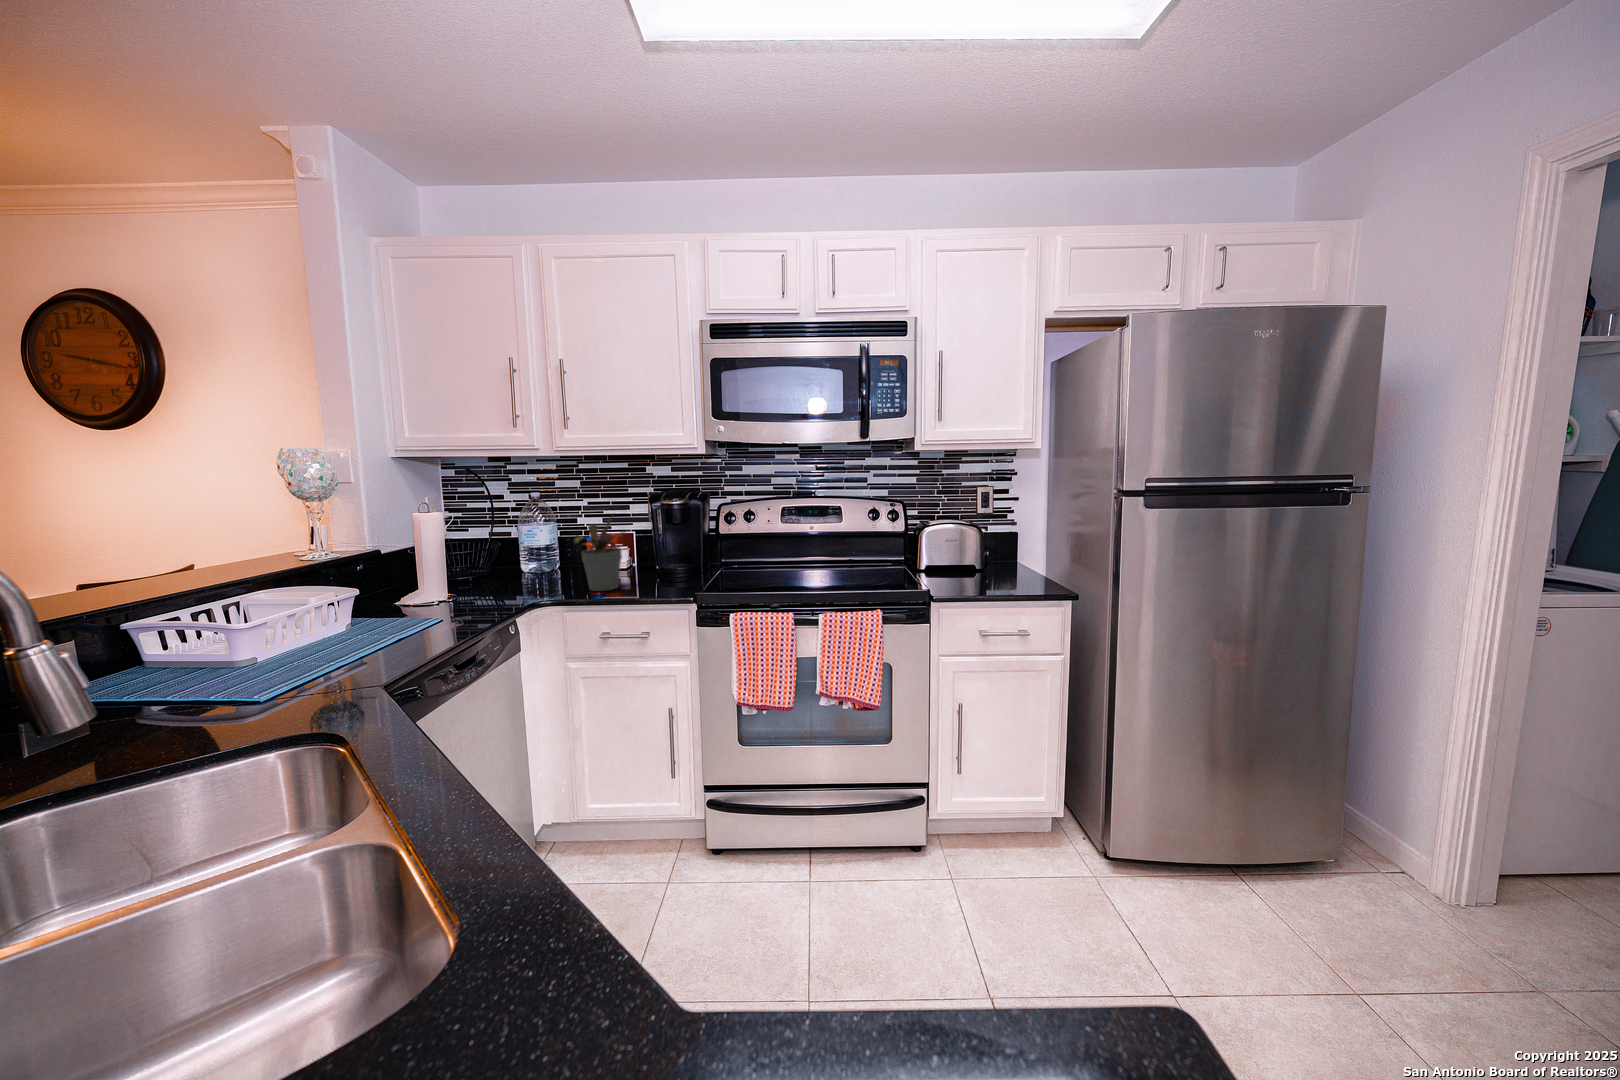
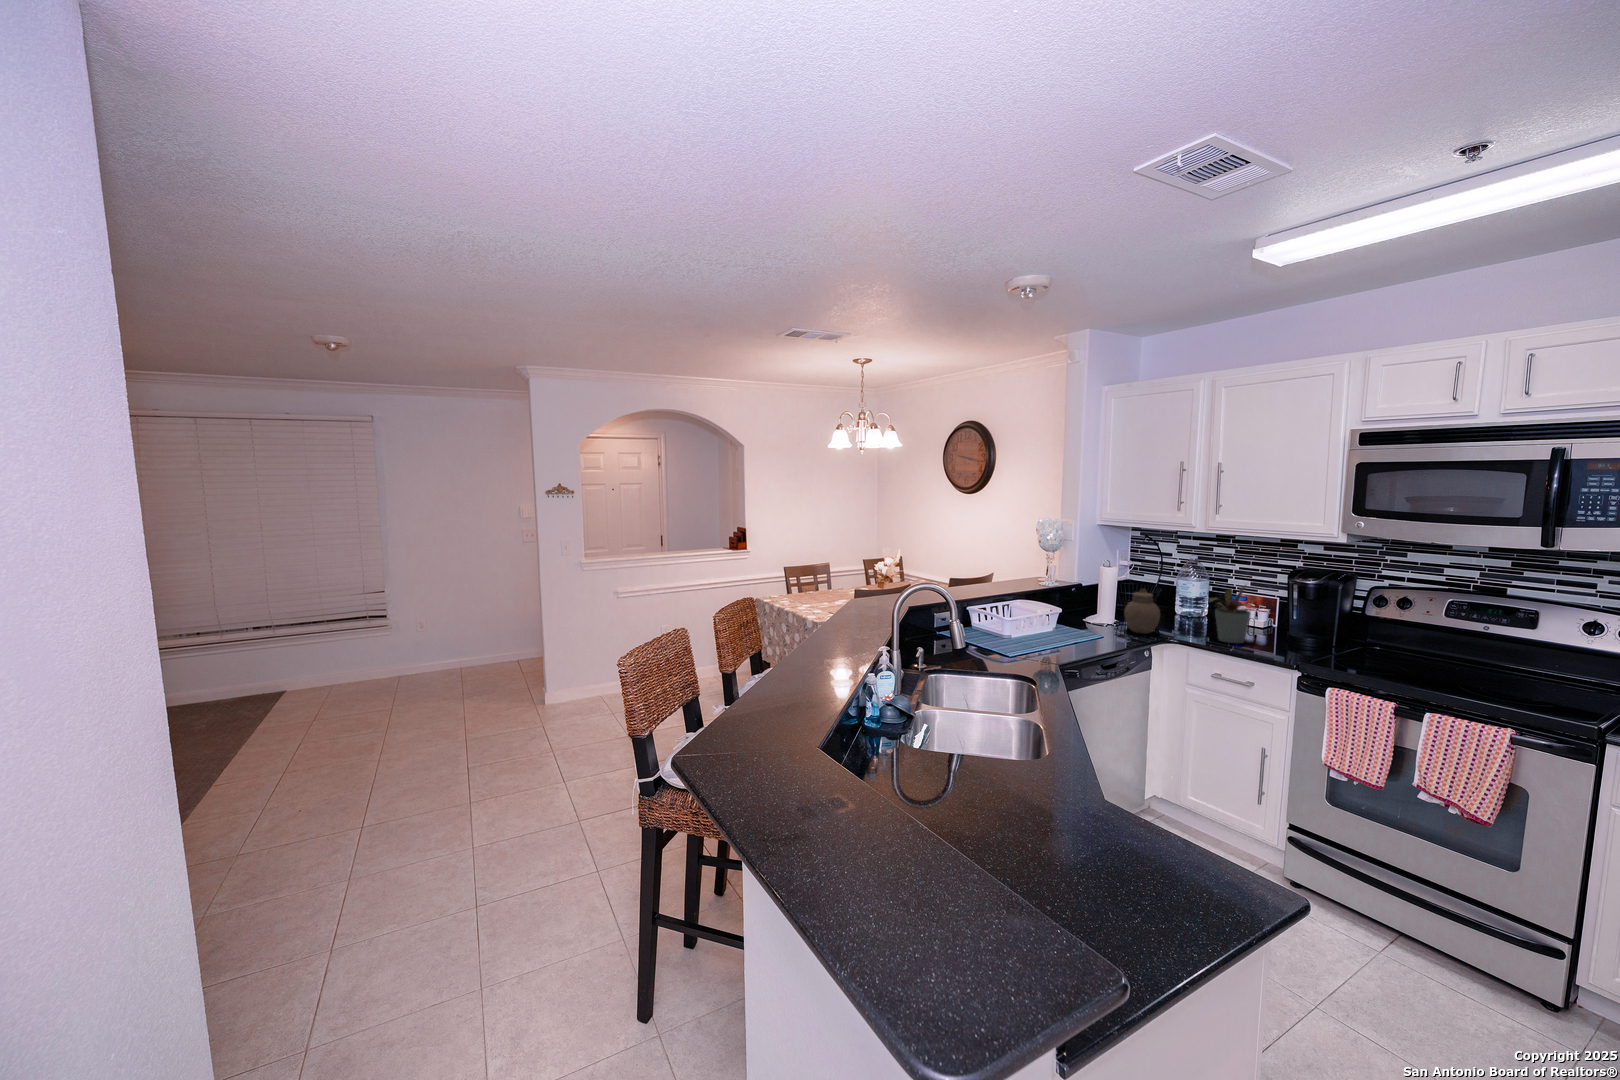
jar: none [462,540,513,604] -> present [1124,589,1160,634]

